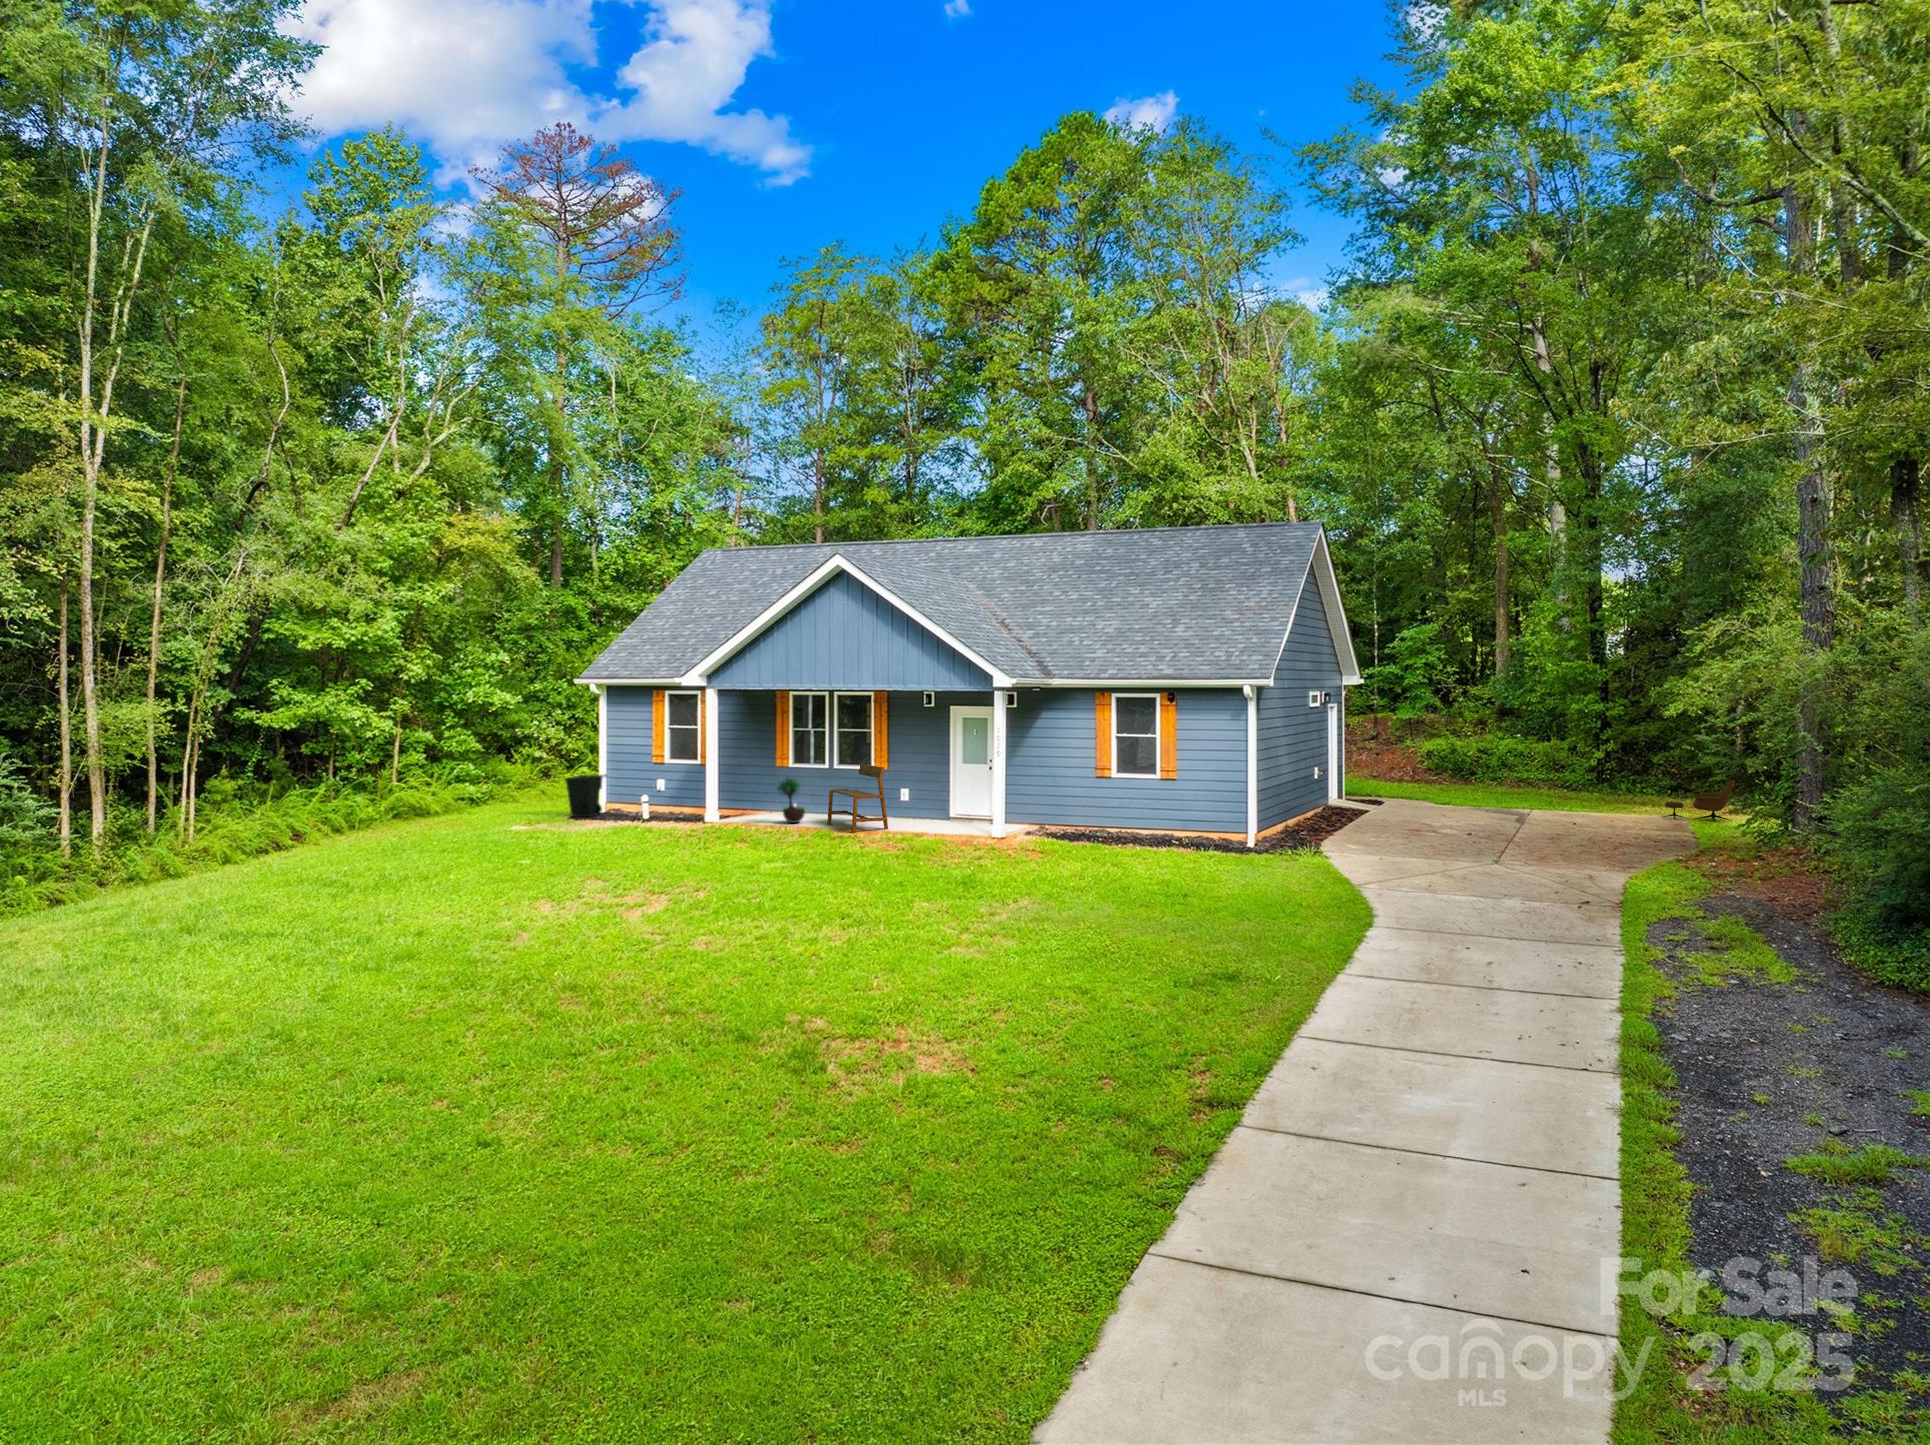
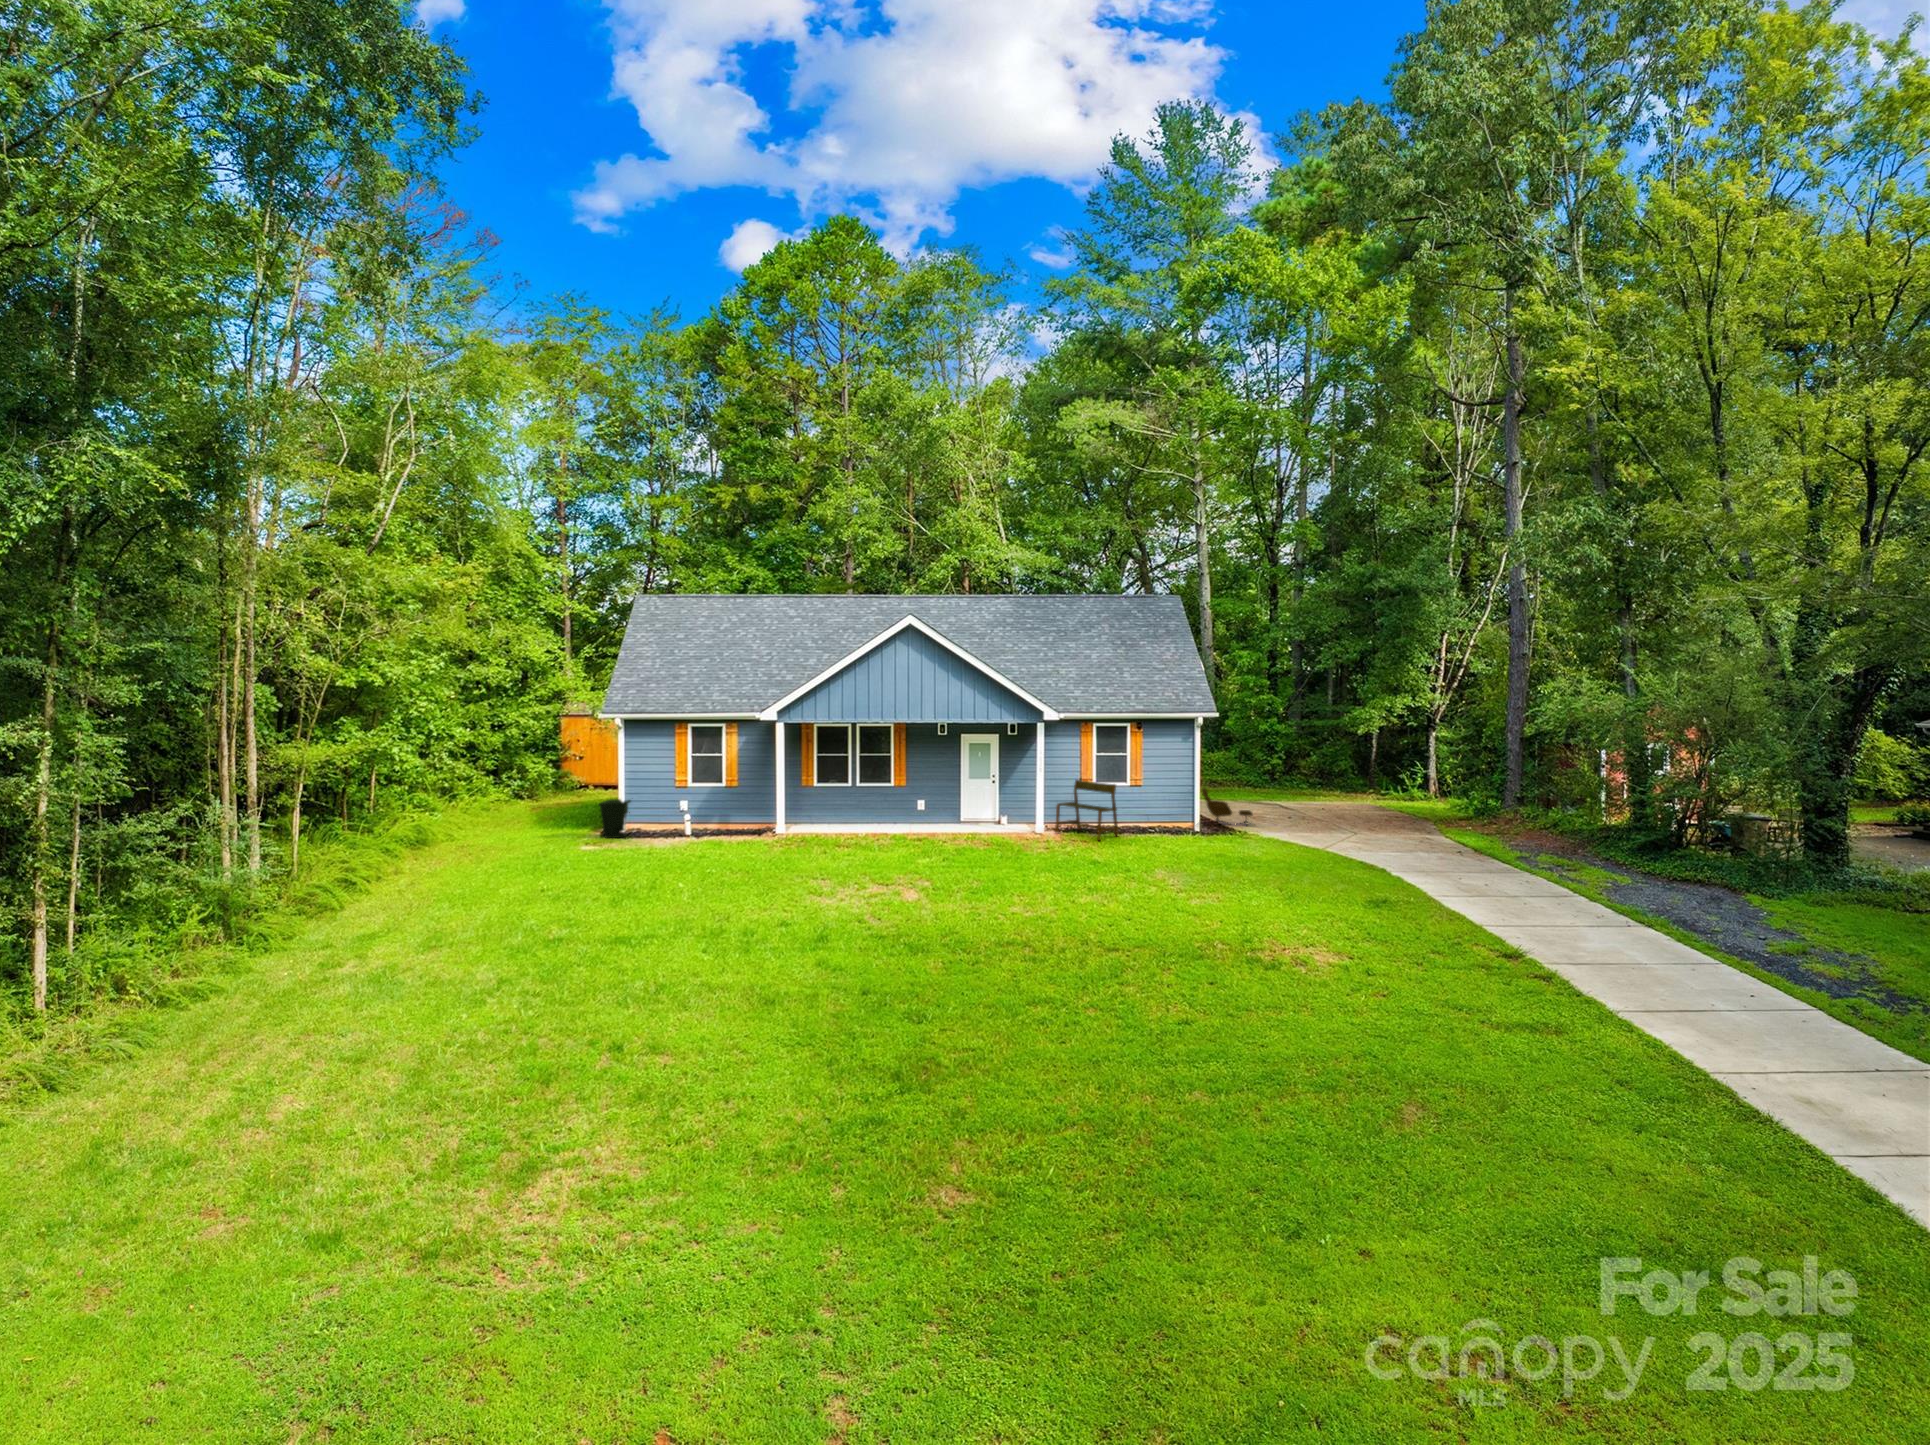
bench: present [827,763,888,833] -> present [1055,780,1119,841]
potted tree: present [775,779,805,823] -> none [809,792,835,834]
lounge chair: present [1663,780,1735,822] -> present [1202,788,1252,824]

